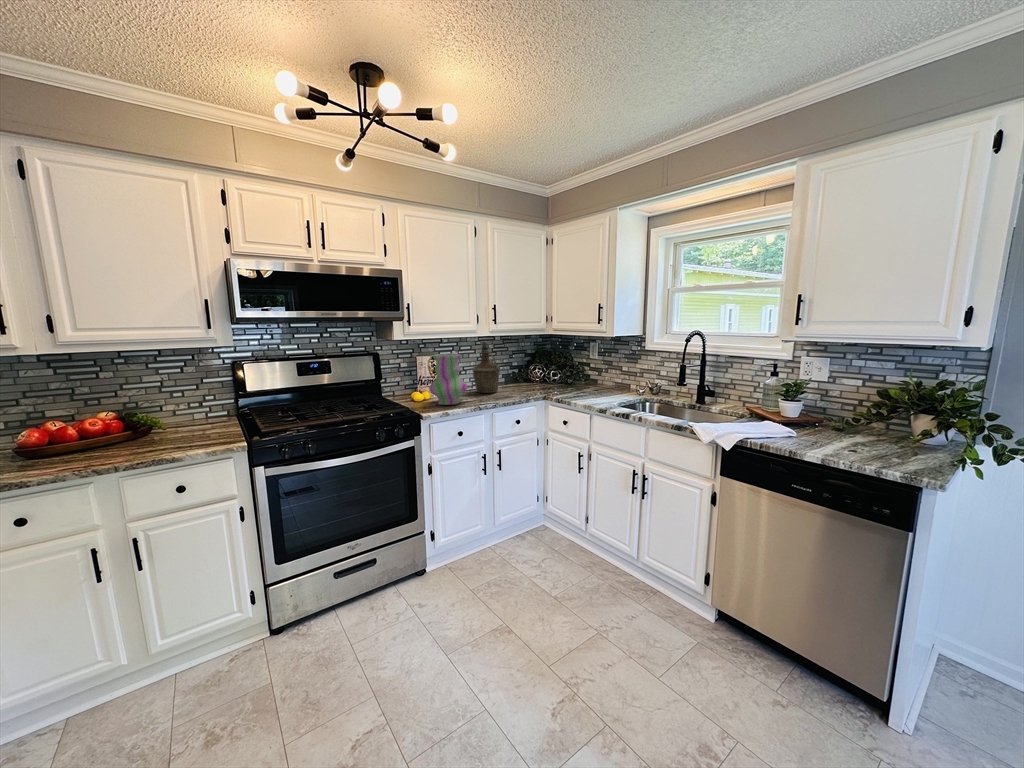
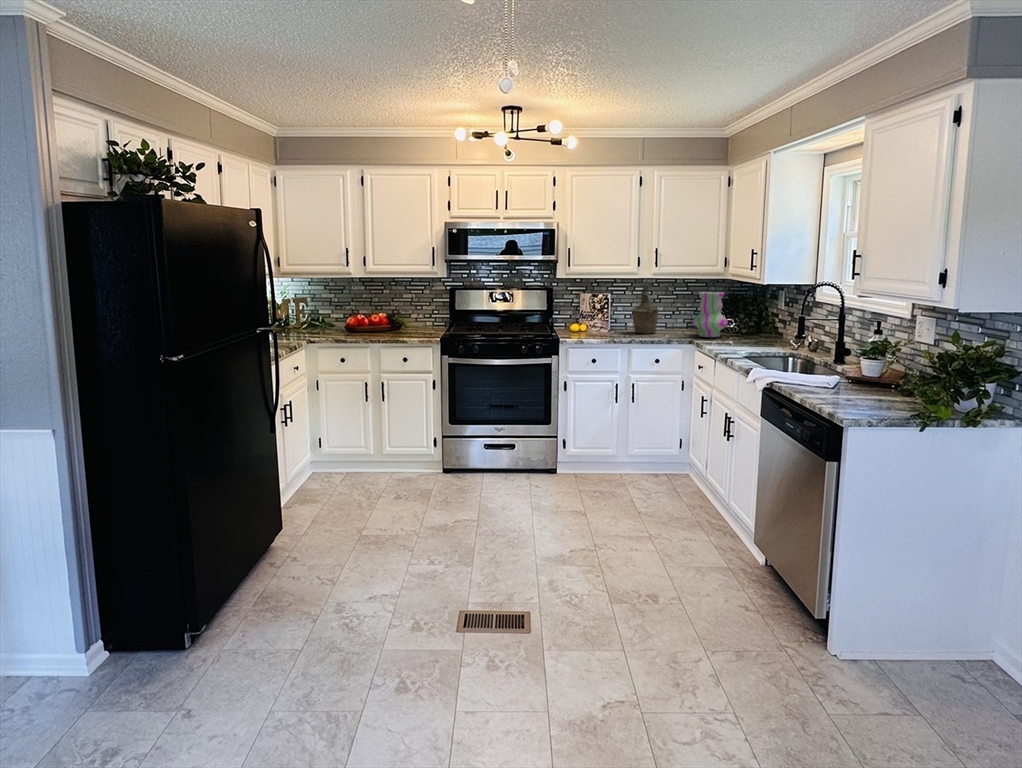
vase: present [429,353,467,405] -> present [693,292,728,337]

